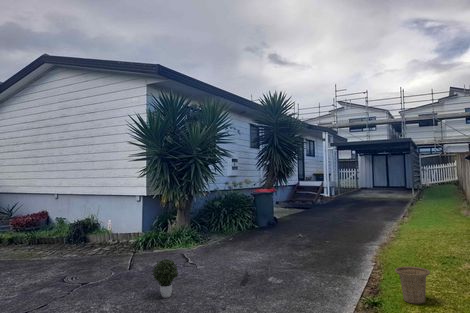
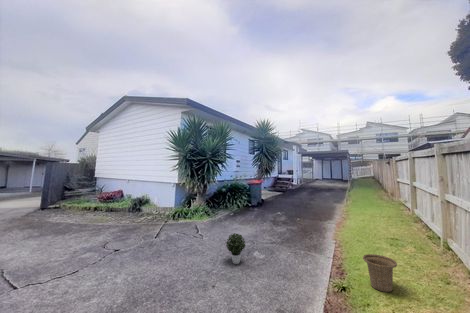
potted plant: present [152,259,178,298] -> present [226,233,245,264]

